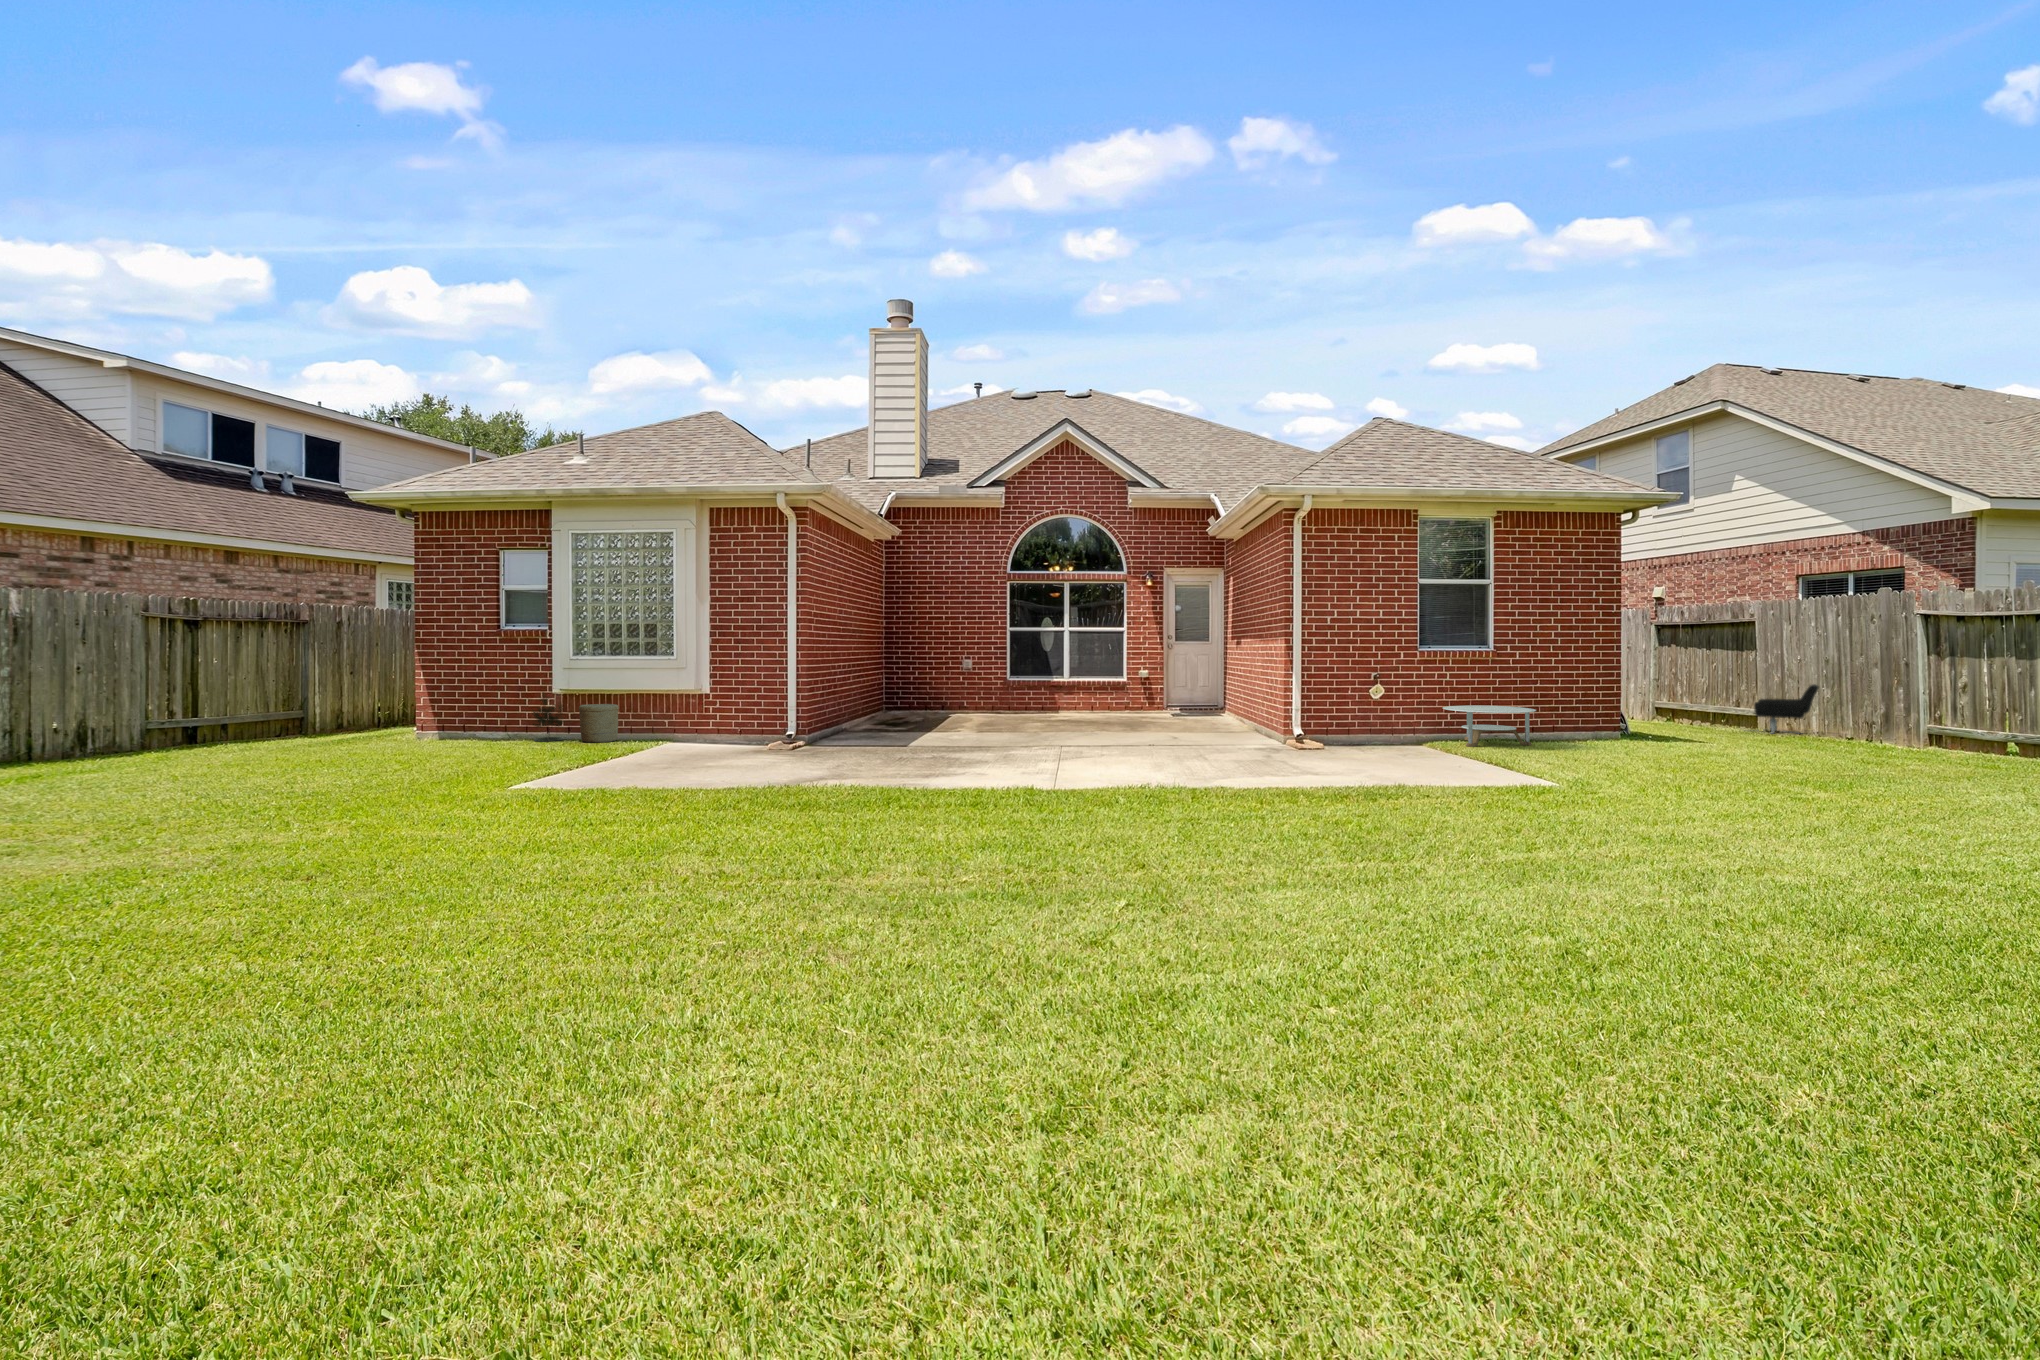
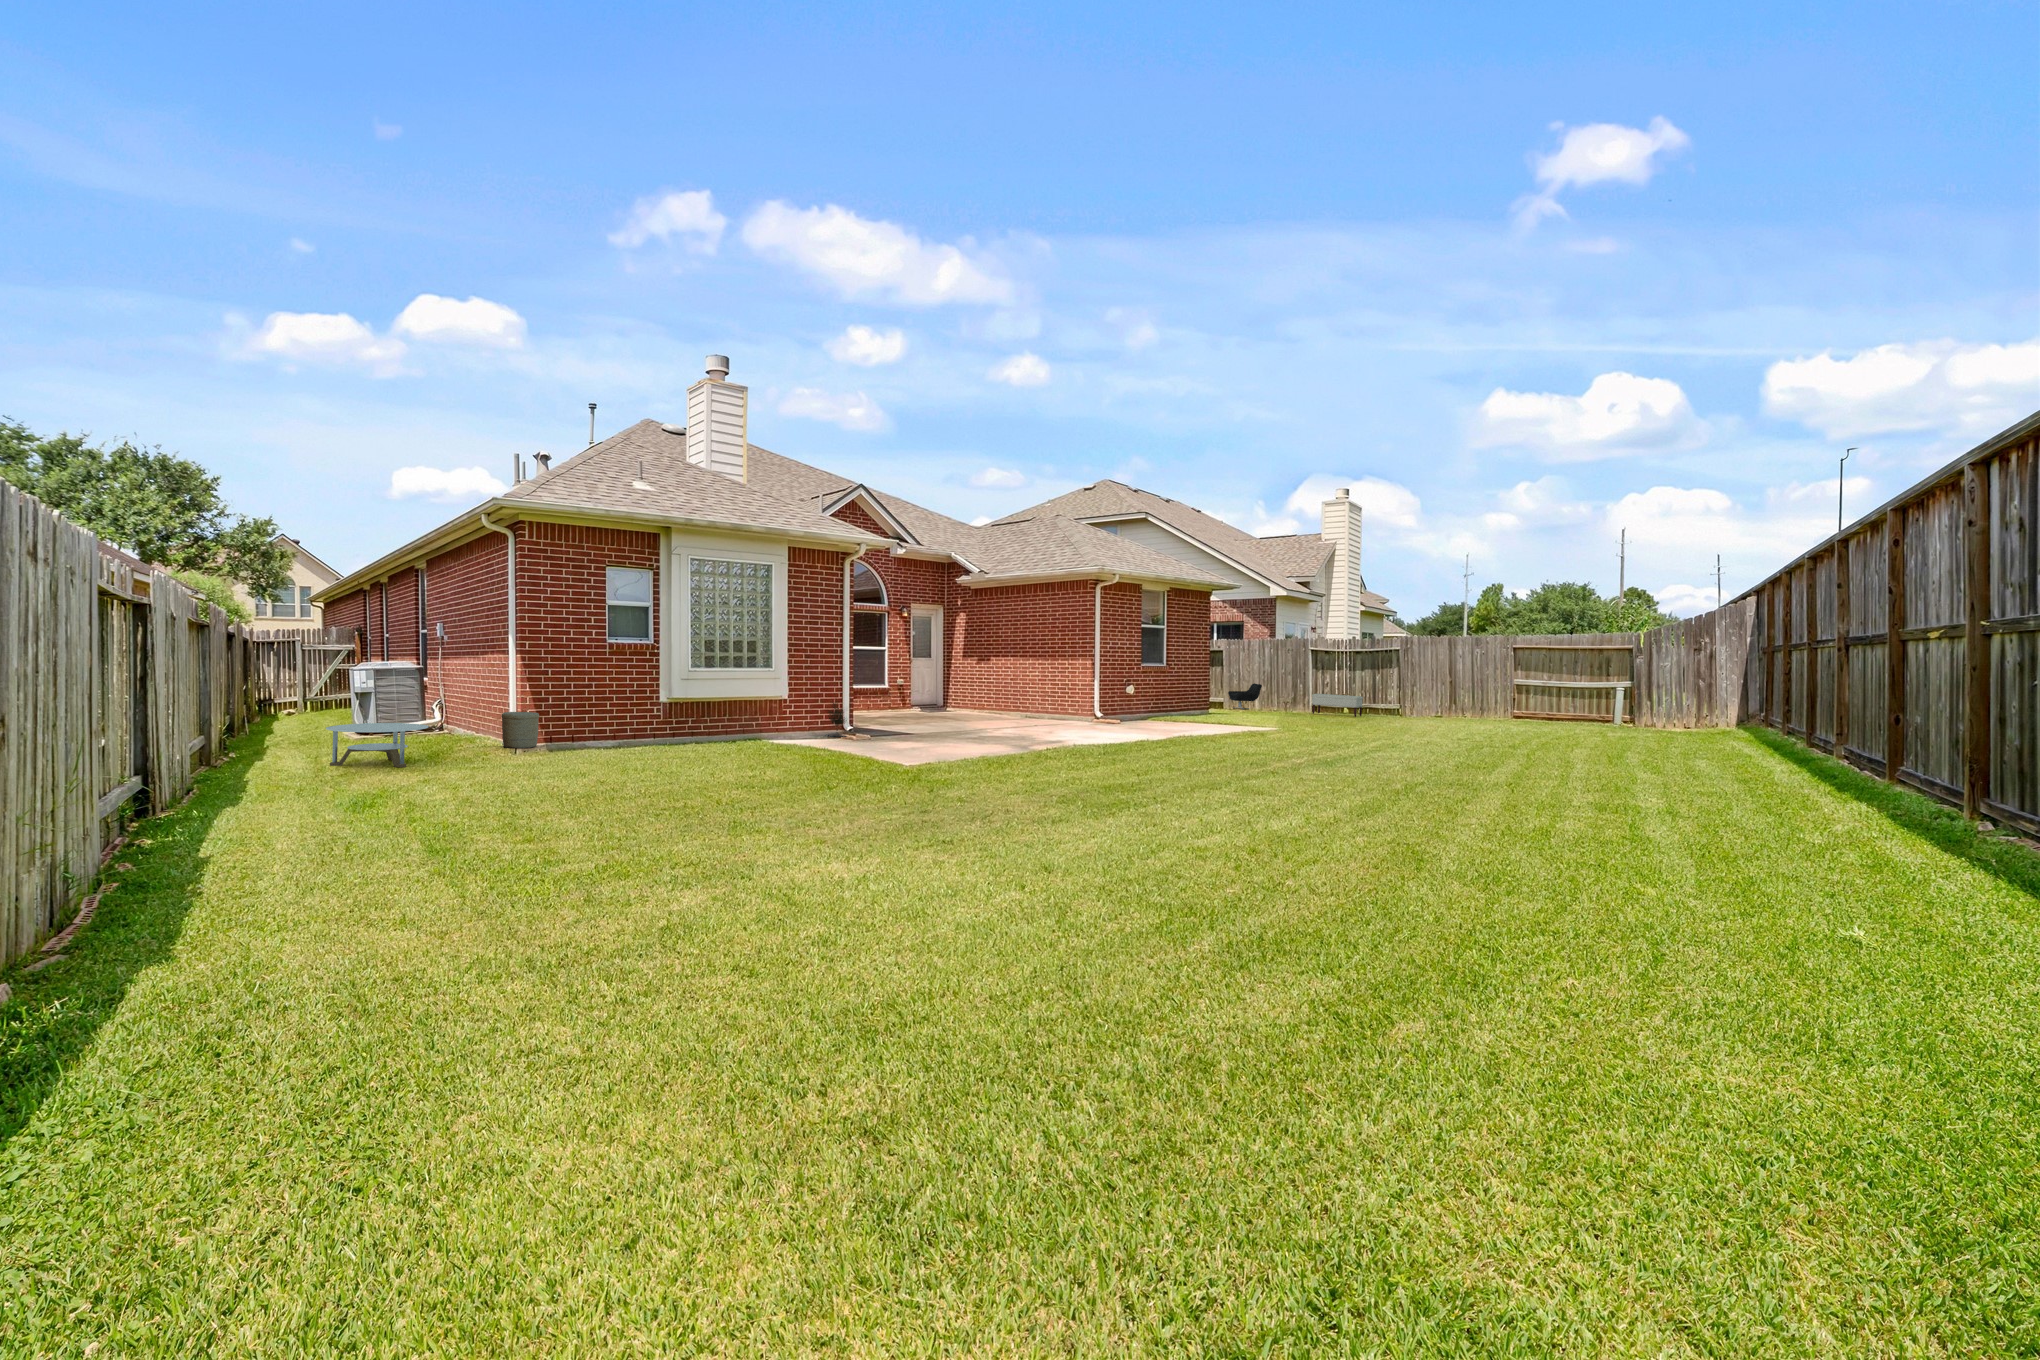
potted tree: present [532,698,563,742] -> present [827,702,847,737]
woven basket: present [579,704,619,743] -> present [501,712,539,748]
round table: present [1443,705,1536,747] -> present [326,723,429,767]
bench: none [1907,706,2034,759] -> present [1312,694,1363,717]

